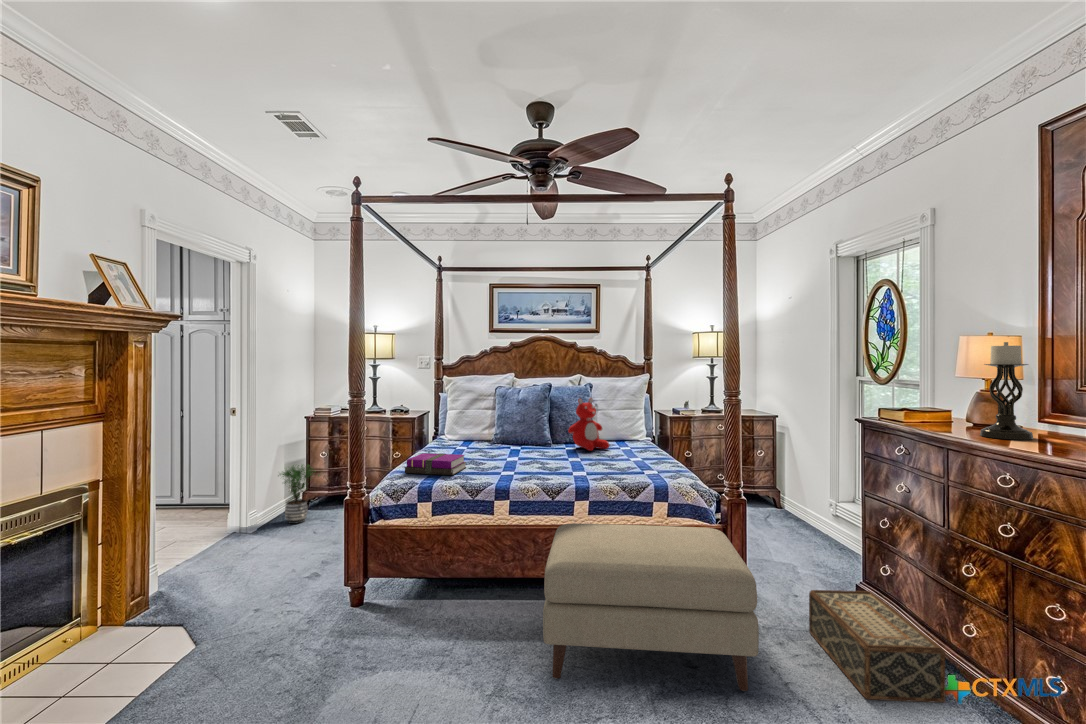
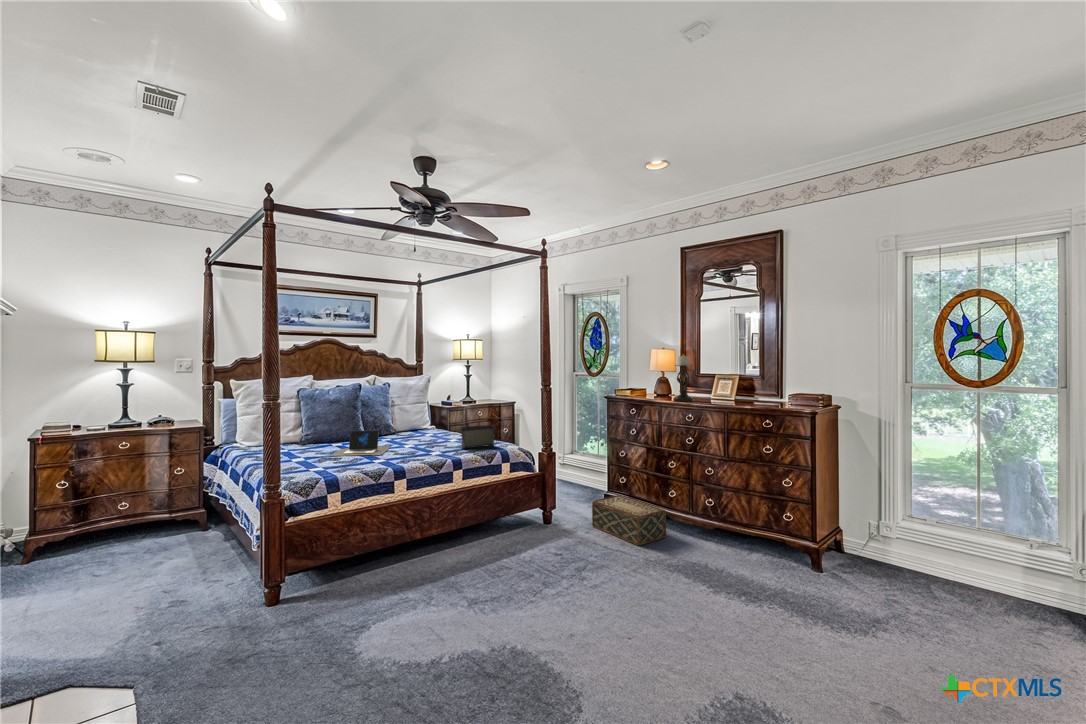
teddy bear: present [568,398,609,451] -> none [395,394,428,437]
laptop: none [469,435,545,467] -> present [331,430,391,456]
handbag: none [609,444,661,477] -> present [461,425,499,449]
notebook: present [405,453,466,475] -> none [294,450,345,472]
potted plant: present [280,465,319,524] -> none [11,492,85,569]
ottoman: present [543,523,759,691] -> none [443,474,596,588]

